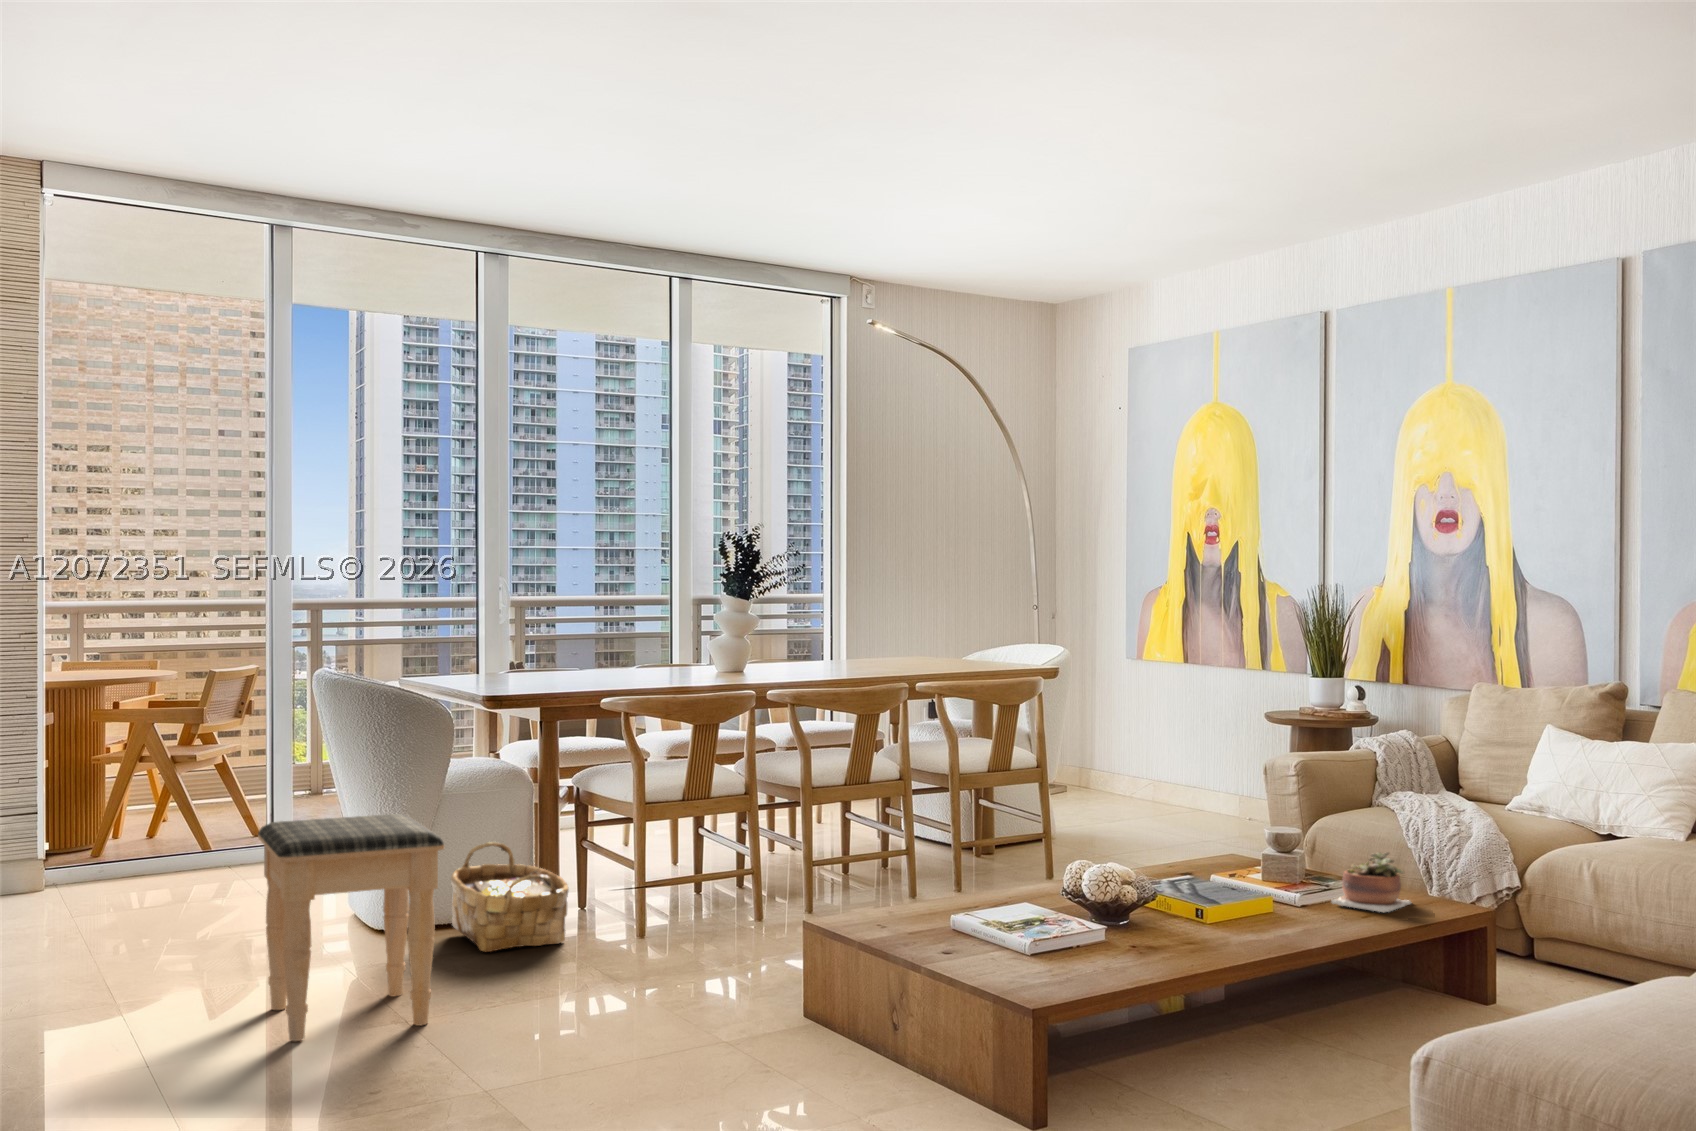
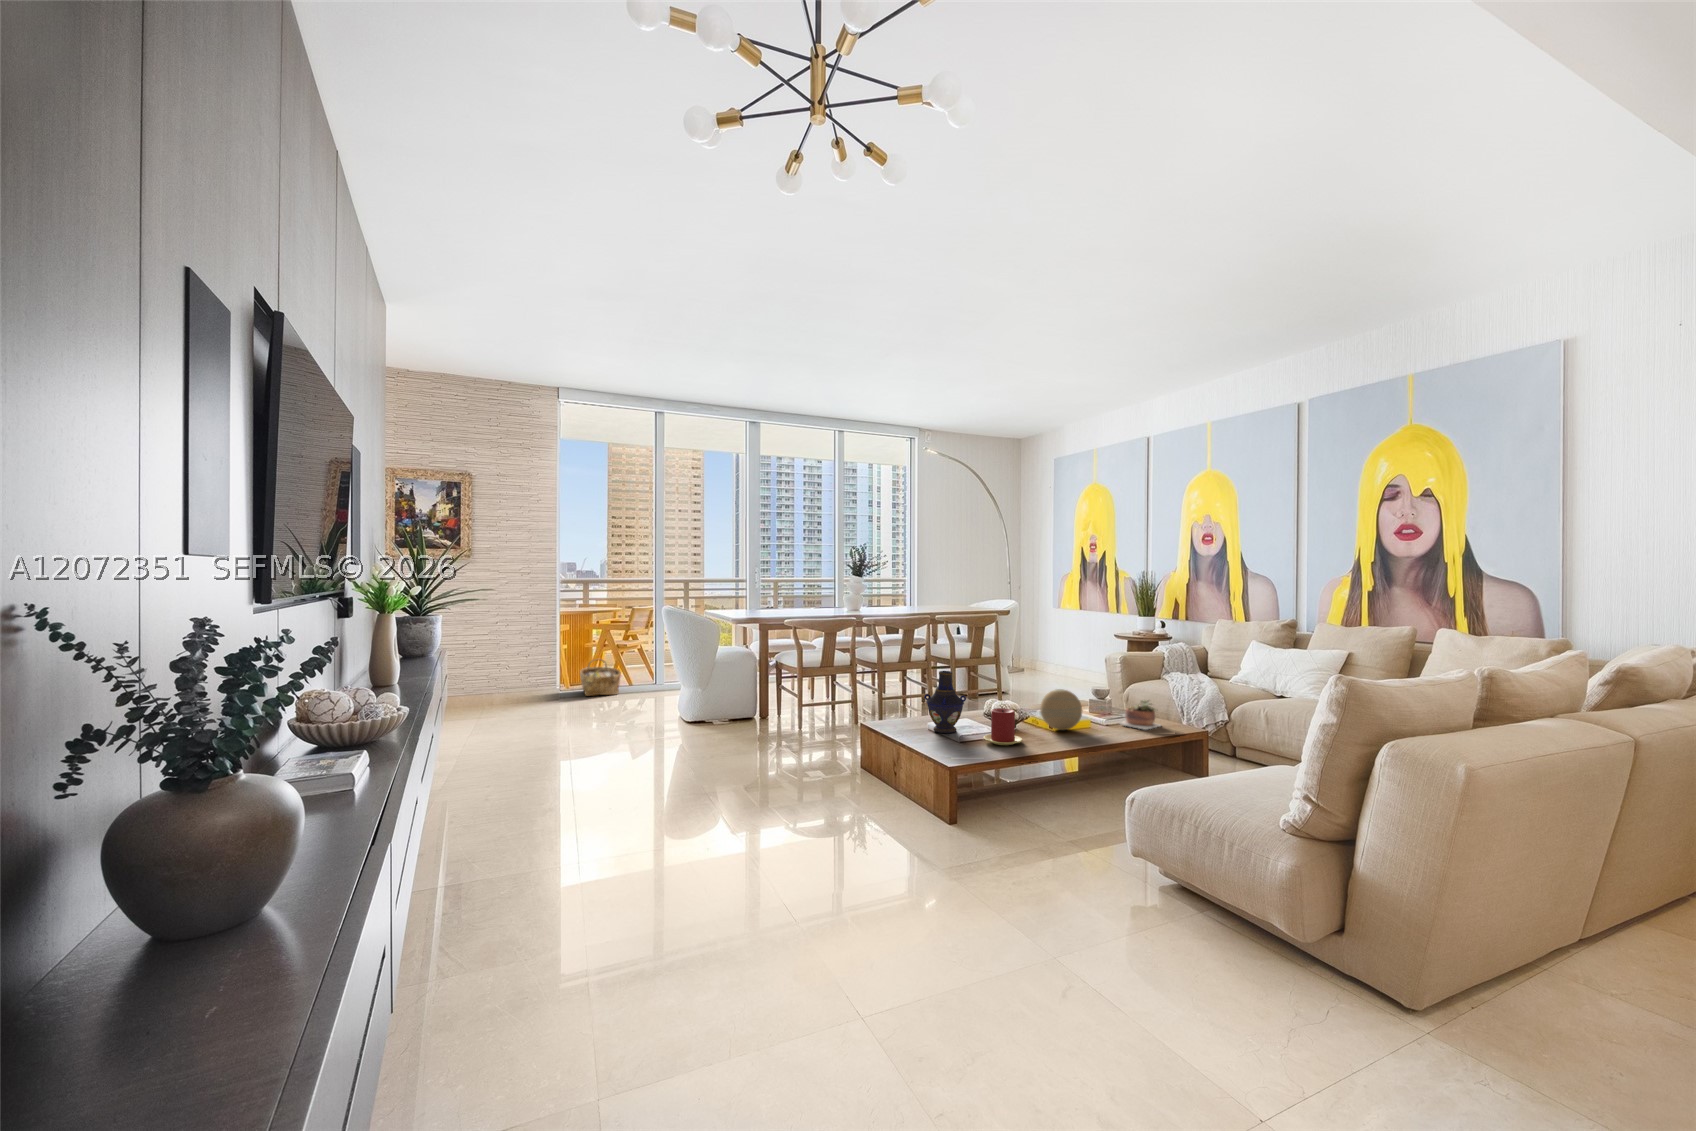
vase: none [949,805,1035,935] -> present [924,671,966,733]
footstool: present [258,814,444,1041] -> none [624,669,700,769]
decorative orb: none [1182,837,1265,920] -> present [1040,689,1082,730]
woven basket: present [451,842,568,952] -> present [580,659,621,696]
candle: none [1080,880,1159,955] -> present [984,708,1022,745]

